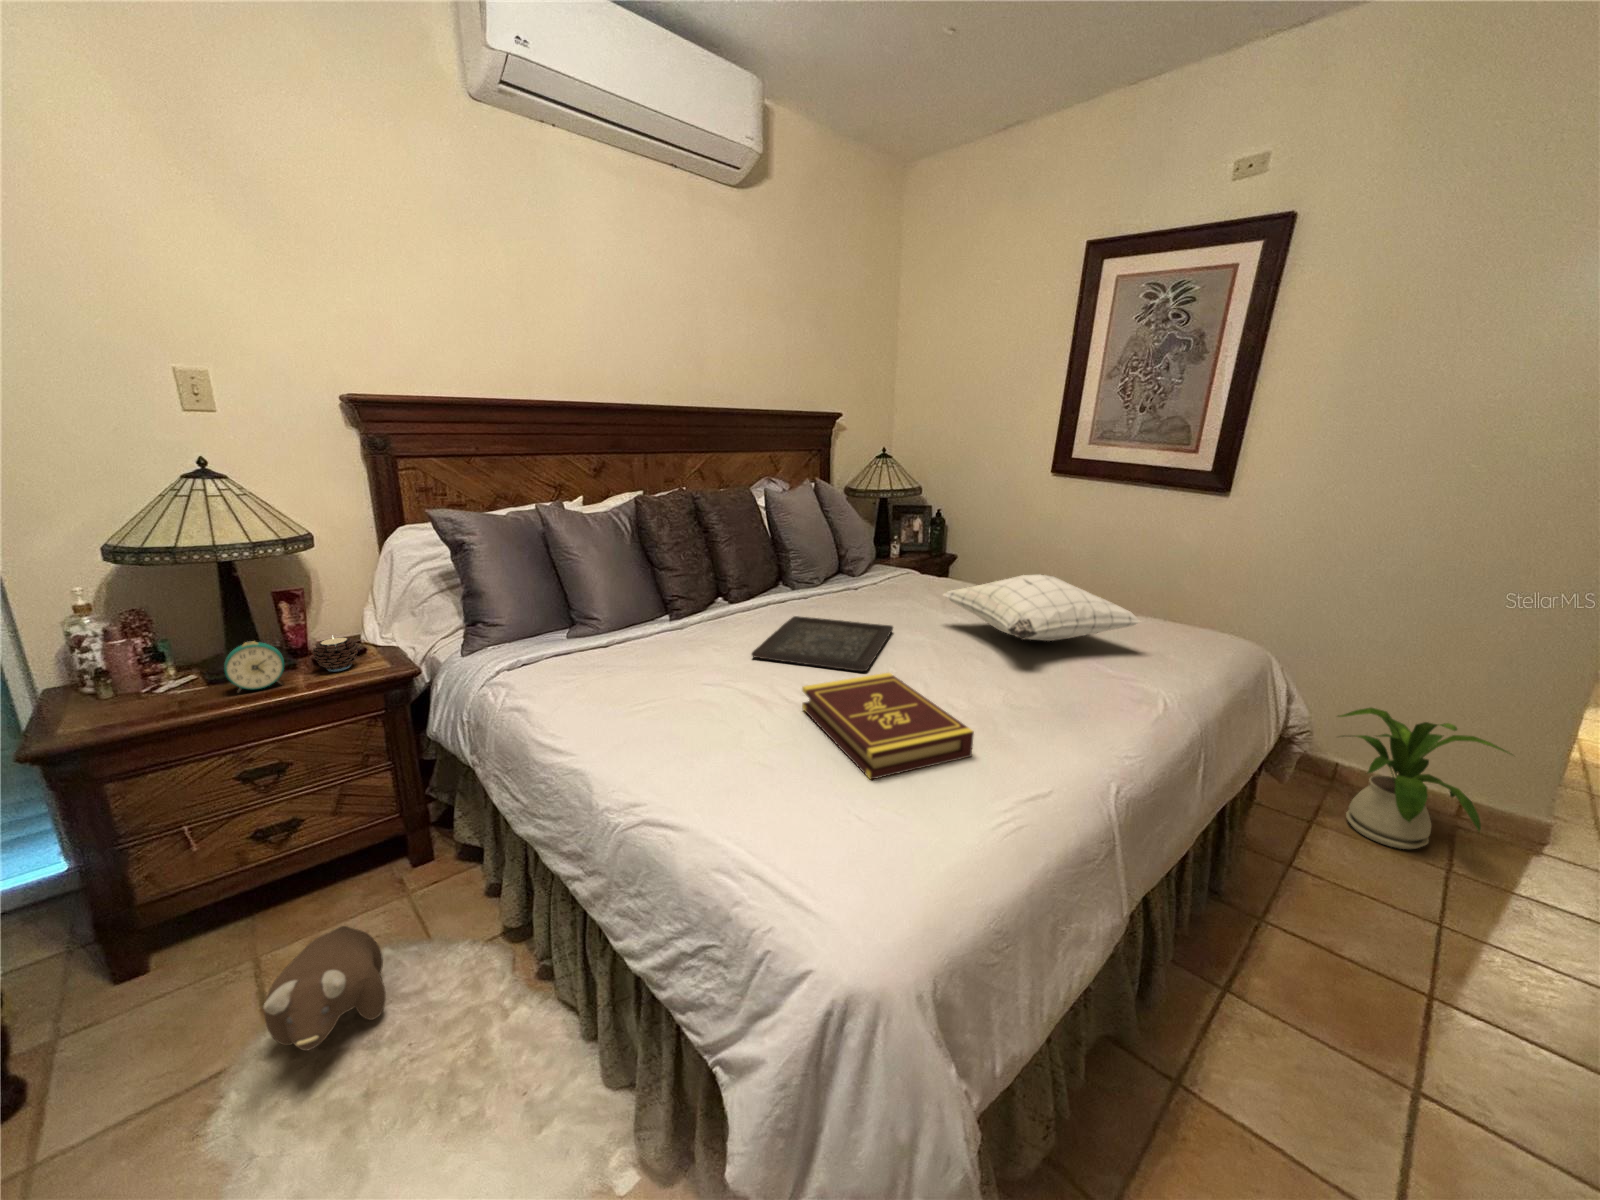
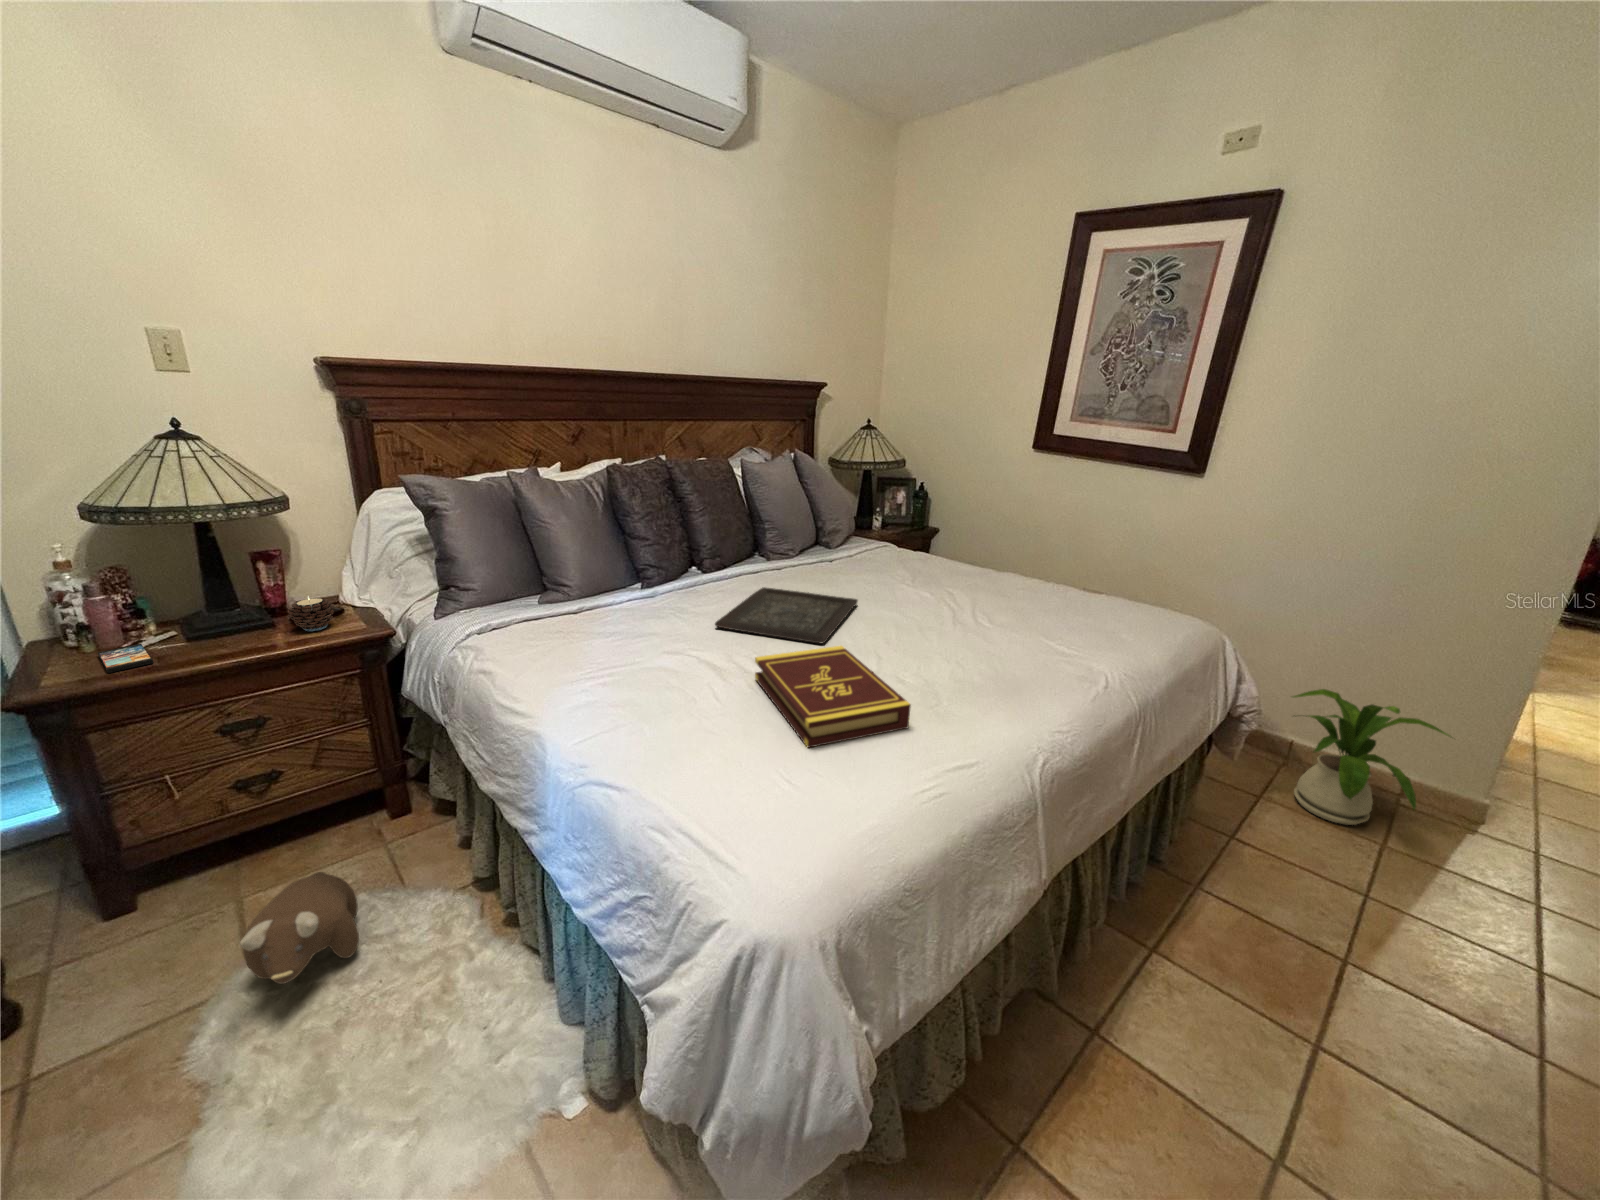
pillow: present [944,574,1140,641] -> none [907,553,1096,617]
alarm clock: present [224,641,284,692] -> none [201,600,261,650]
smartphone: none [116,688,175,719] -> present [98,644,153,673]

